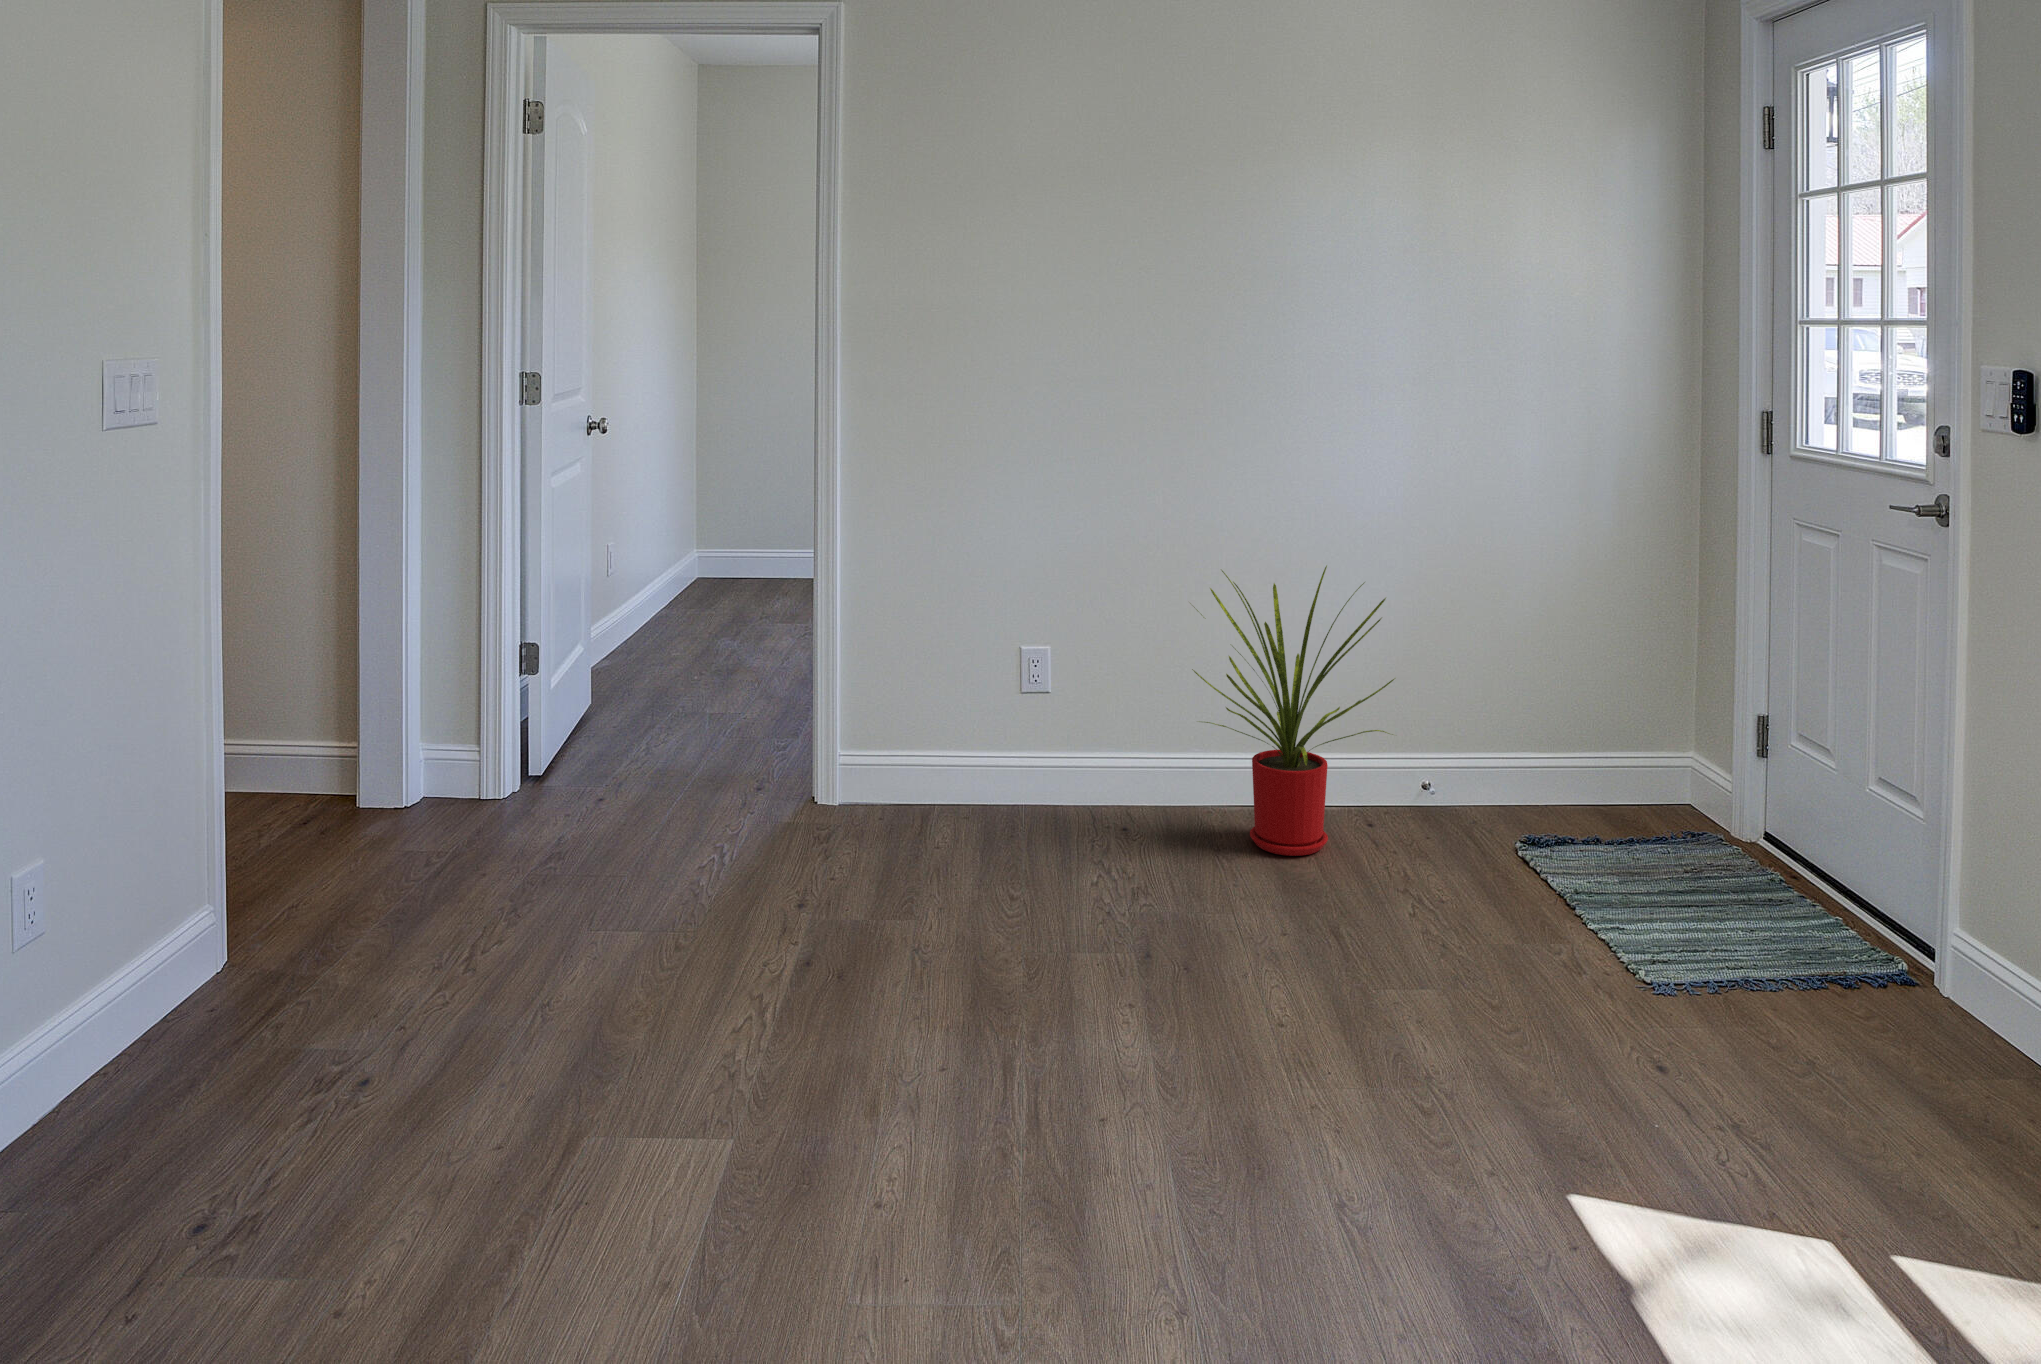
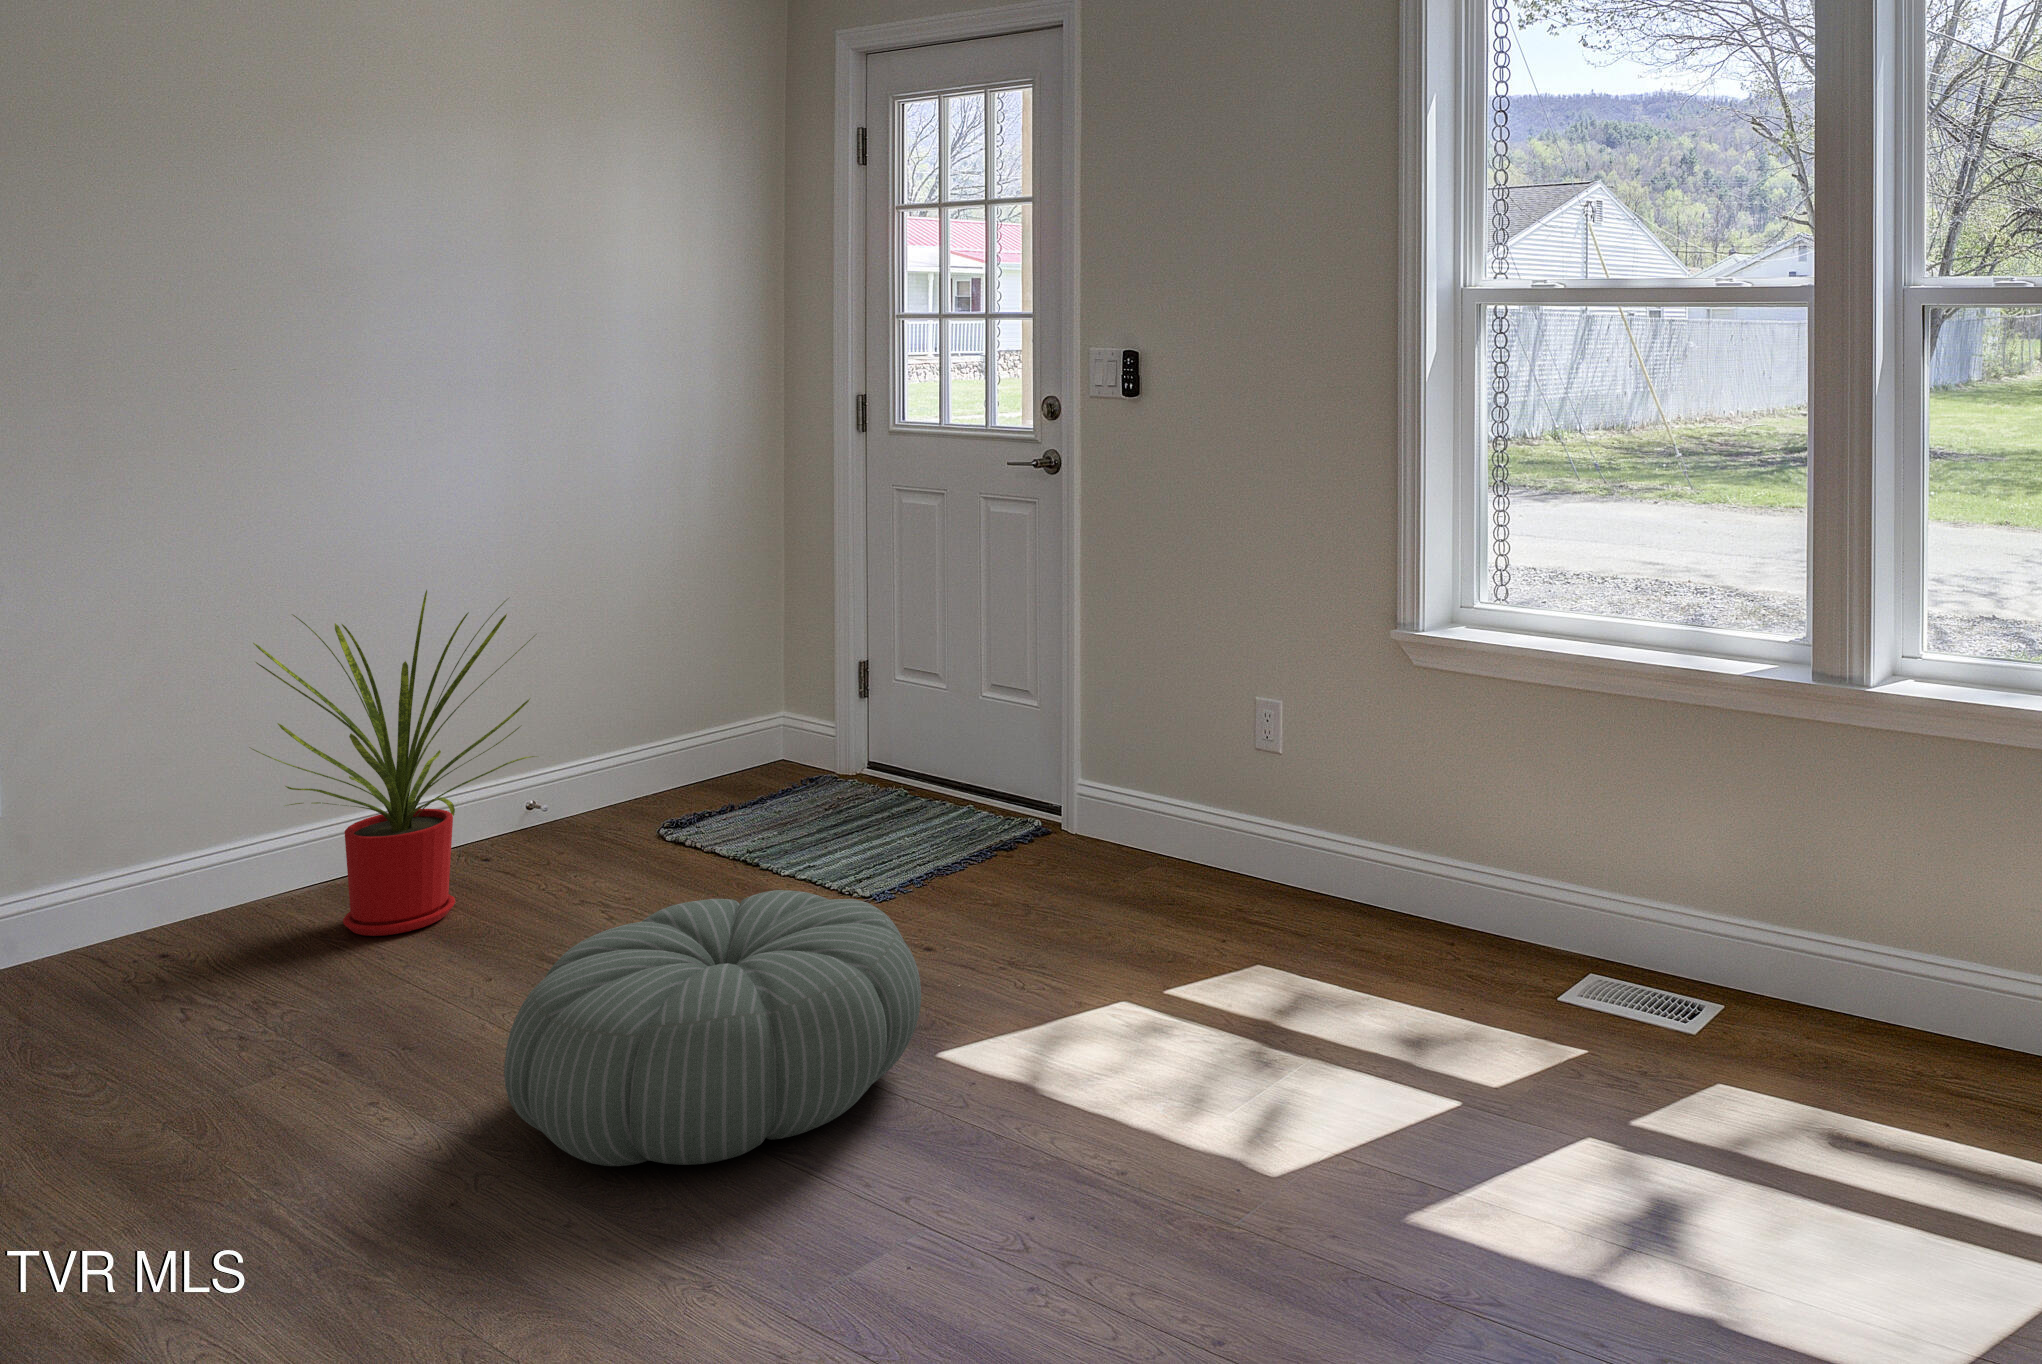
pouf: none [1175,909,1560,1207] -> present [504,890,921,1166]

